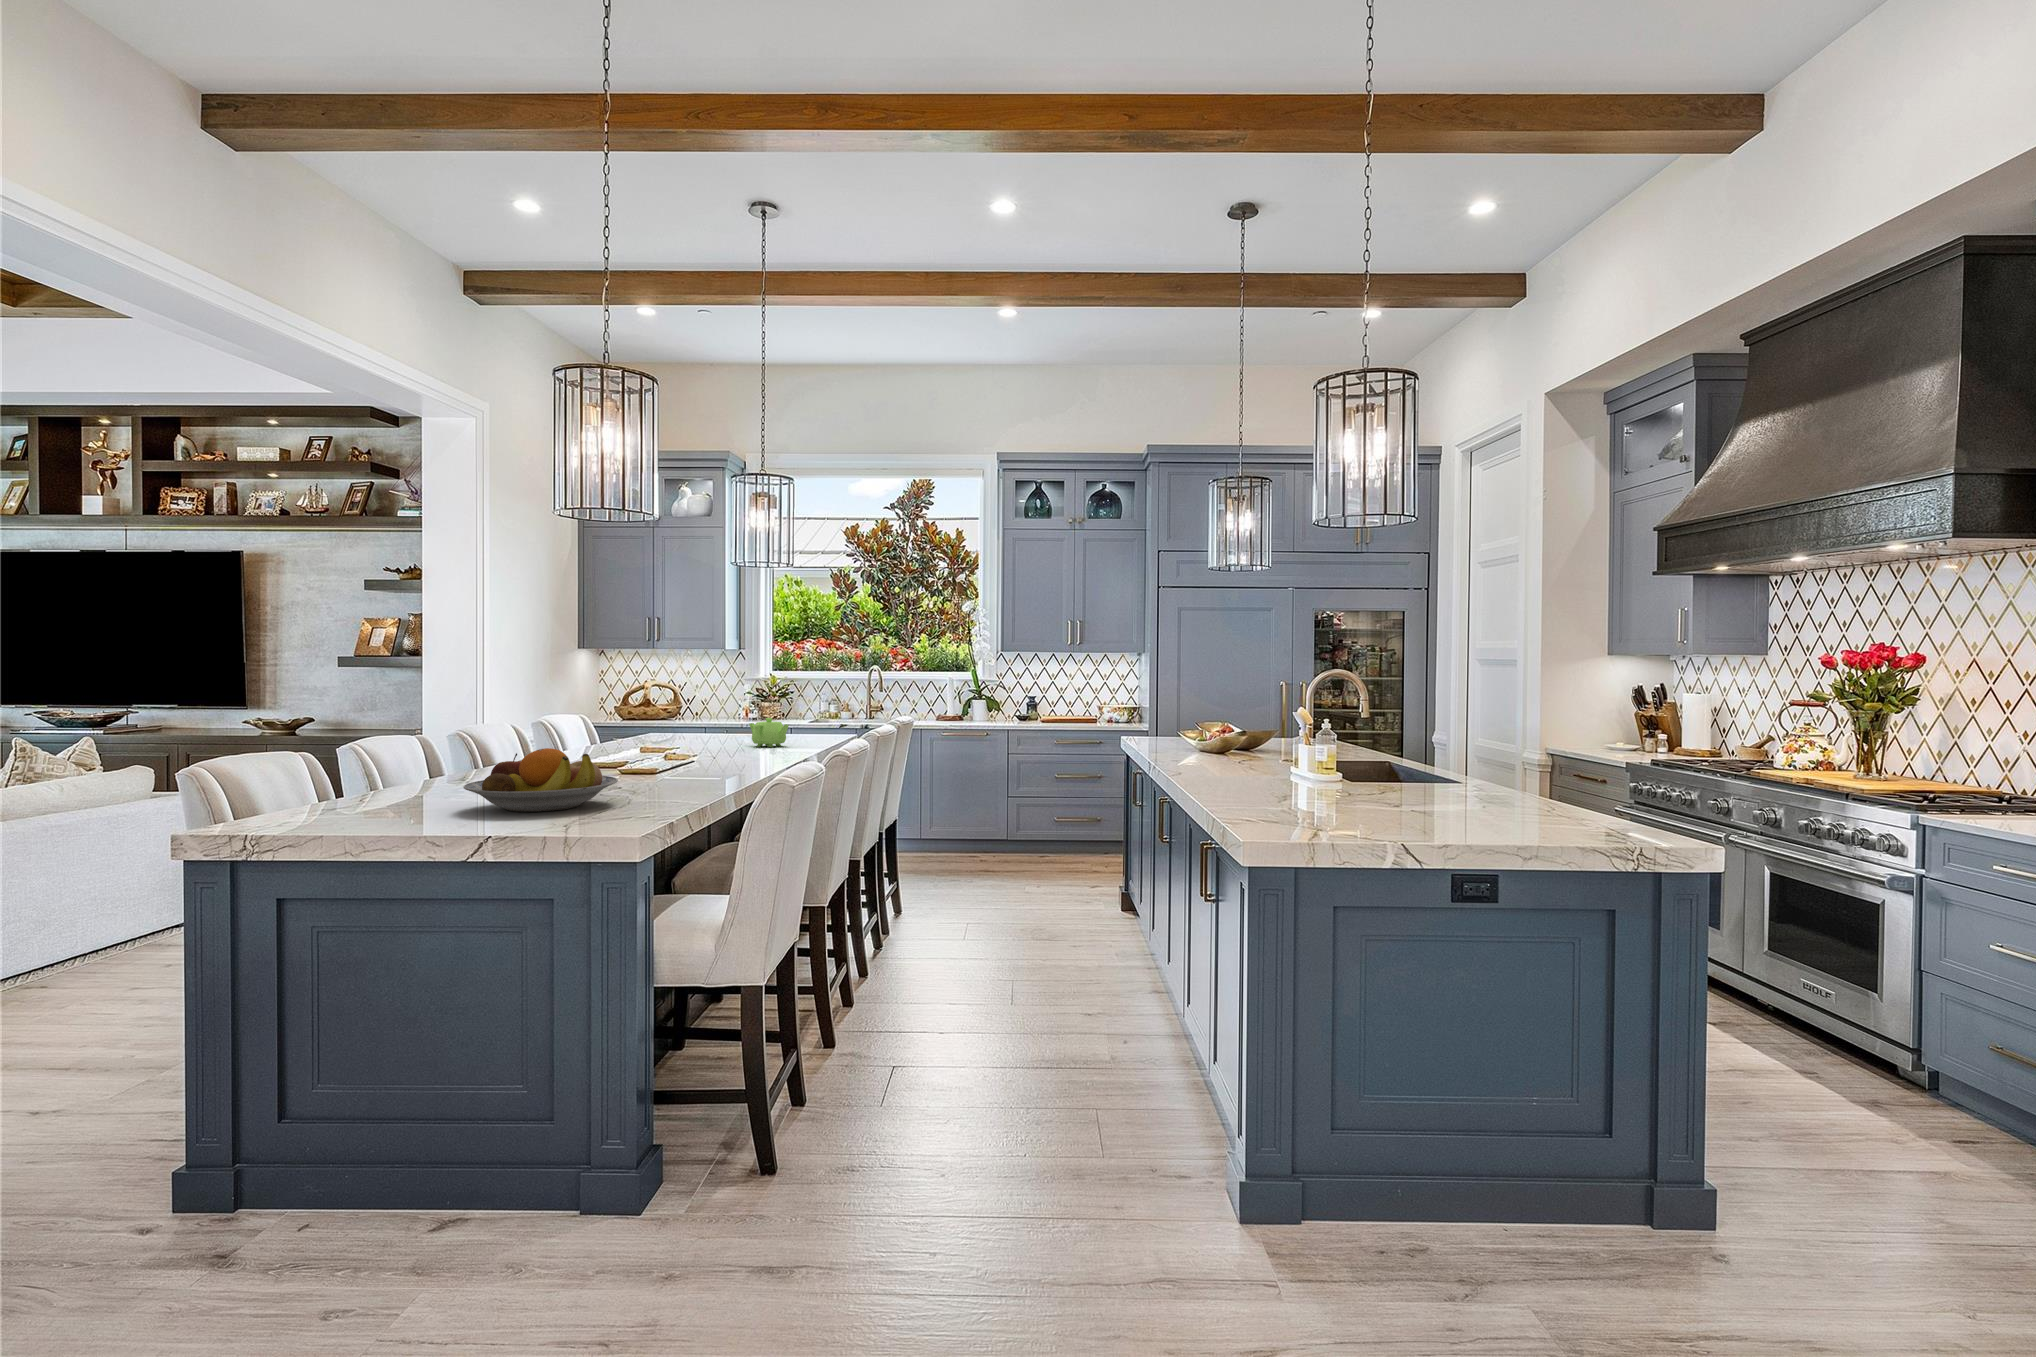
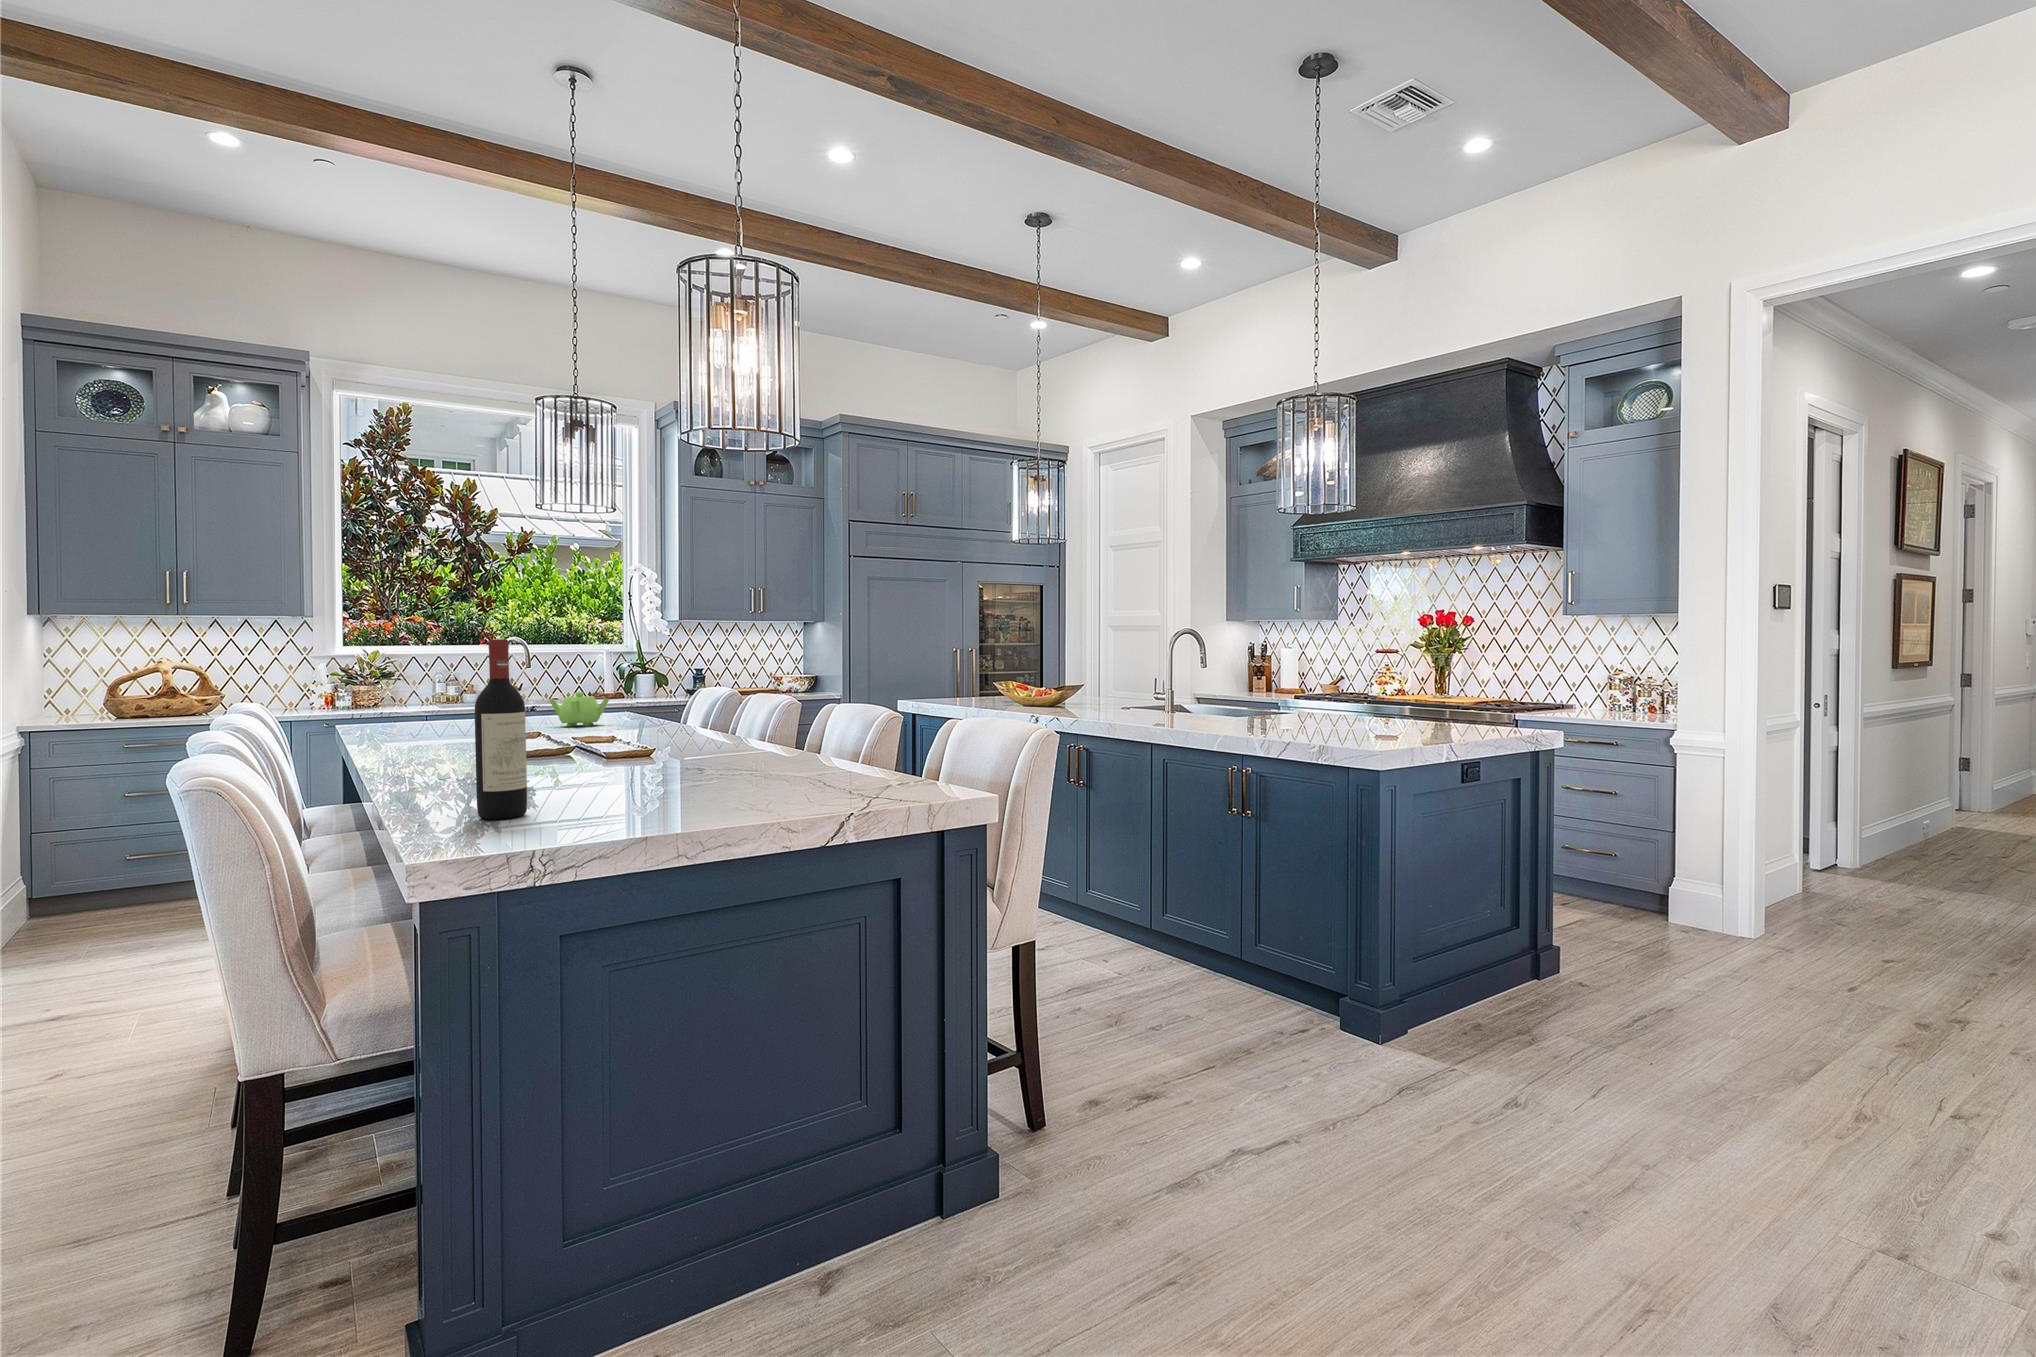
wine bottle: none [330,688,367,813] -> present [475,640,527,819]
fruit bowl: present [464,748,618,812] -> none [645,712,825,792]

